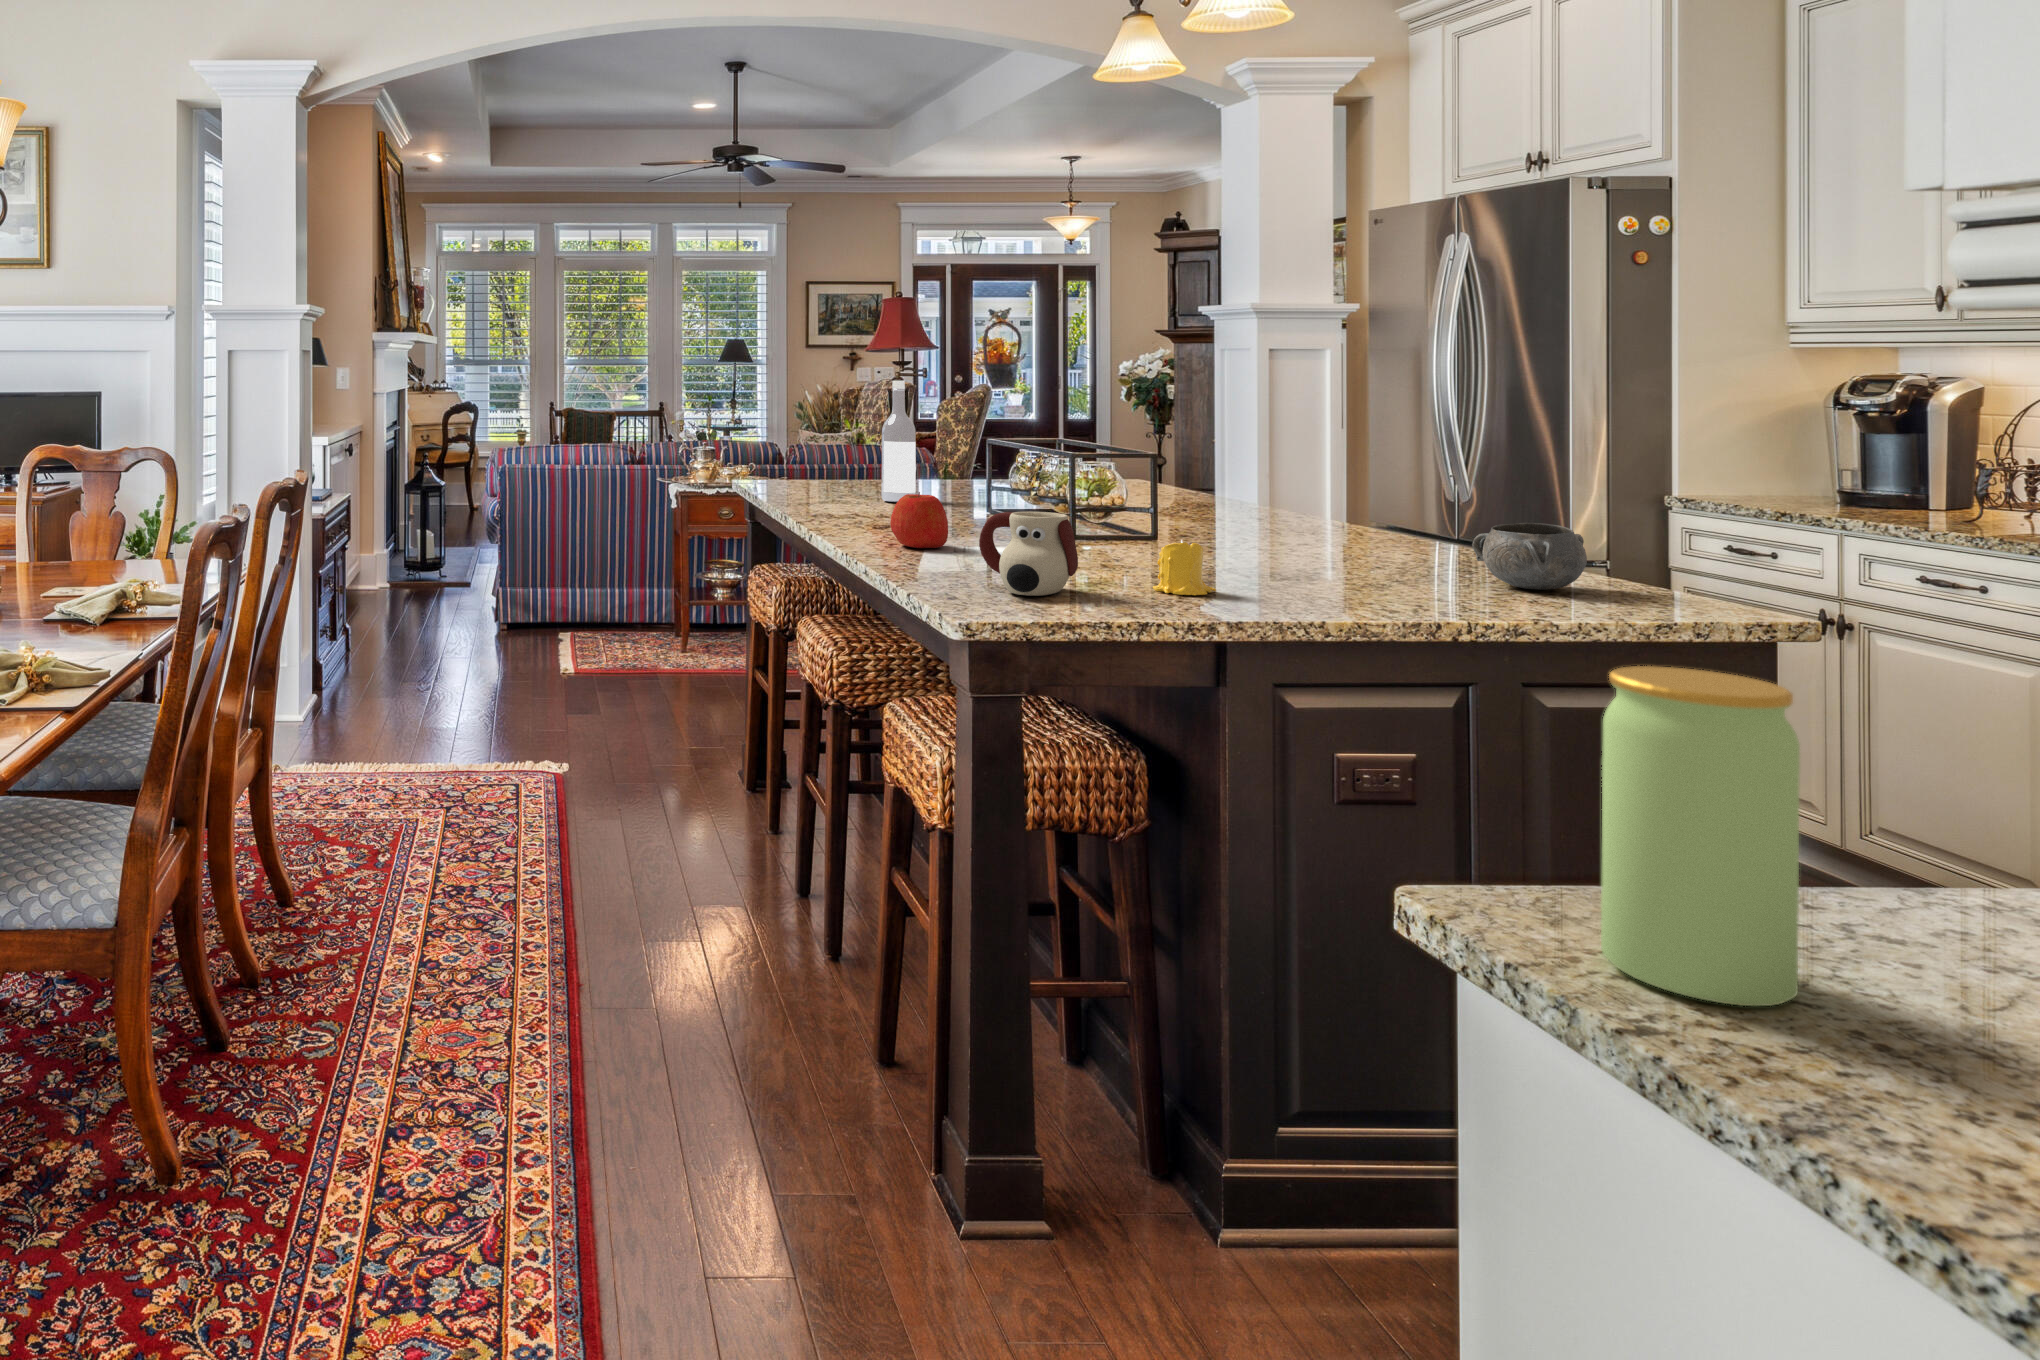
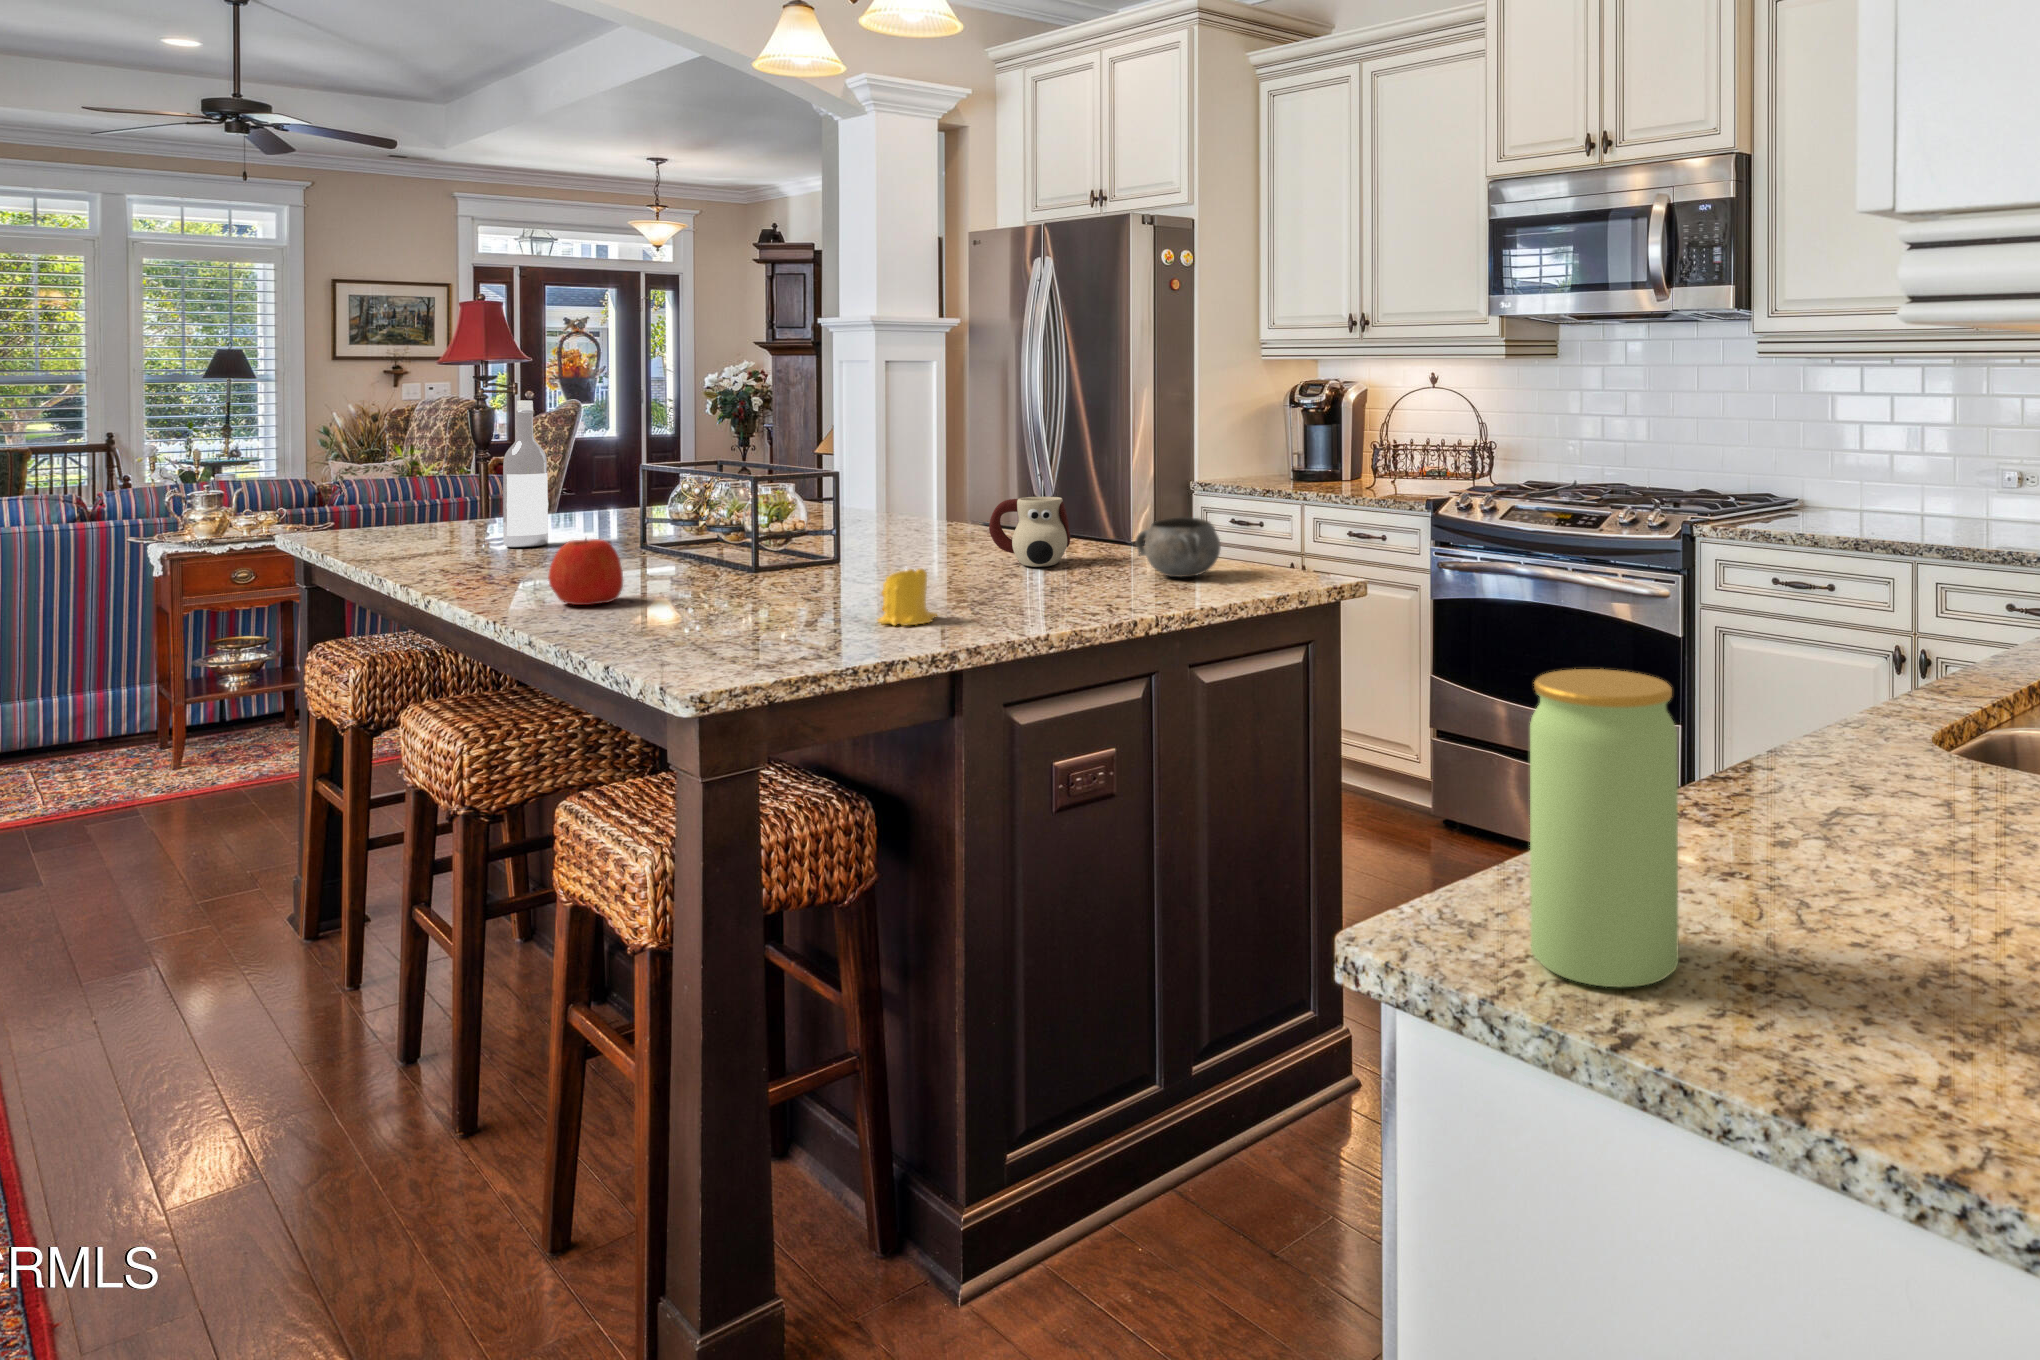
mug: present [979,512,1078,596] -> present [989,497,1070,567]

